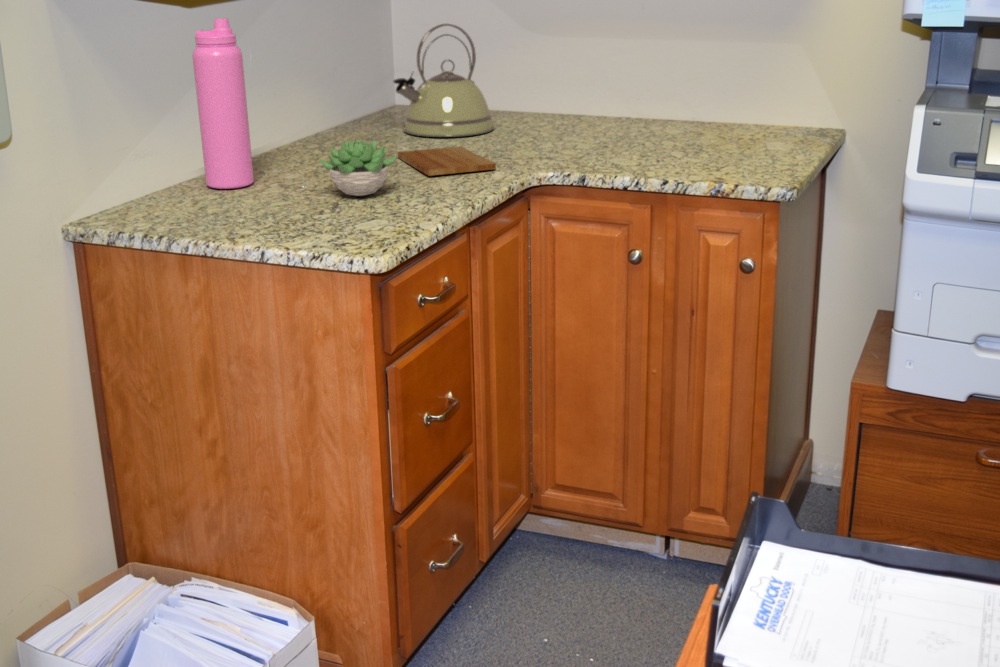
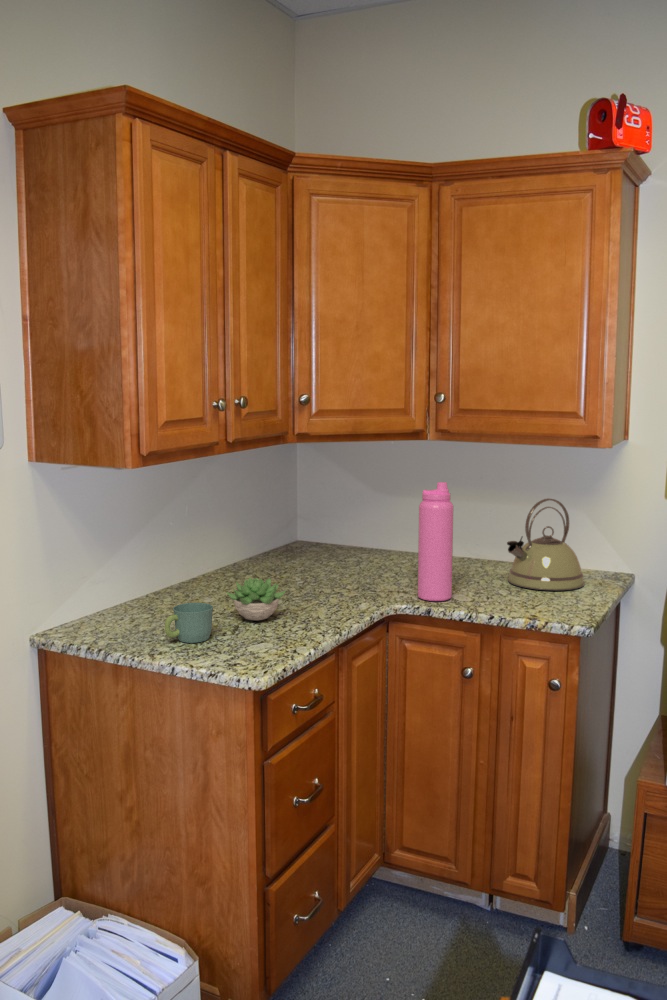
water bottle: present [192,18,254,189] -> present [418,482,453,601]
kettle: present [394,24,494,137] -> present [507,498,584,590]
cutting board: present [398,147,496,176] -> none [291,580,362,604]
mug: none [243,172,305,223] -> present [165,603,213,643]

